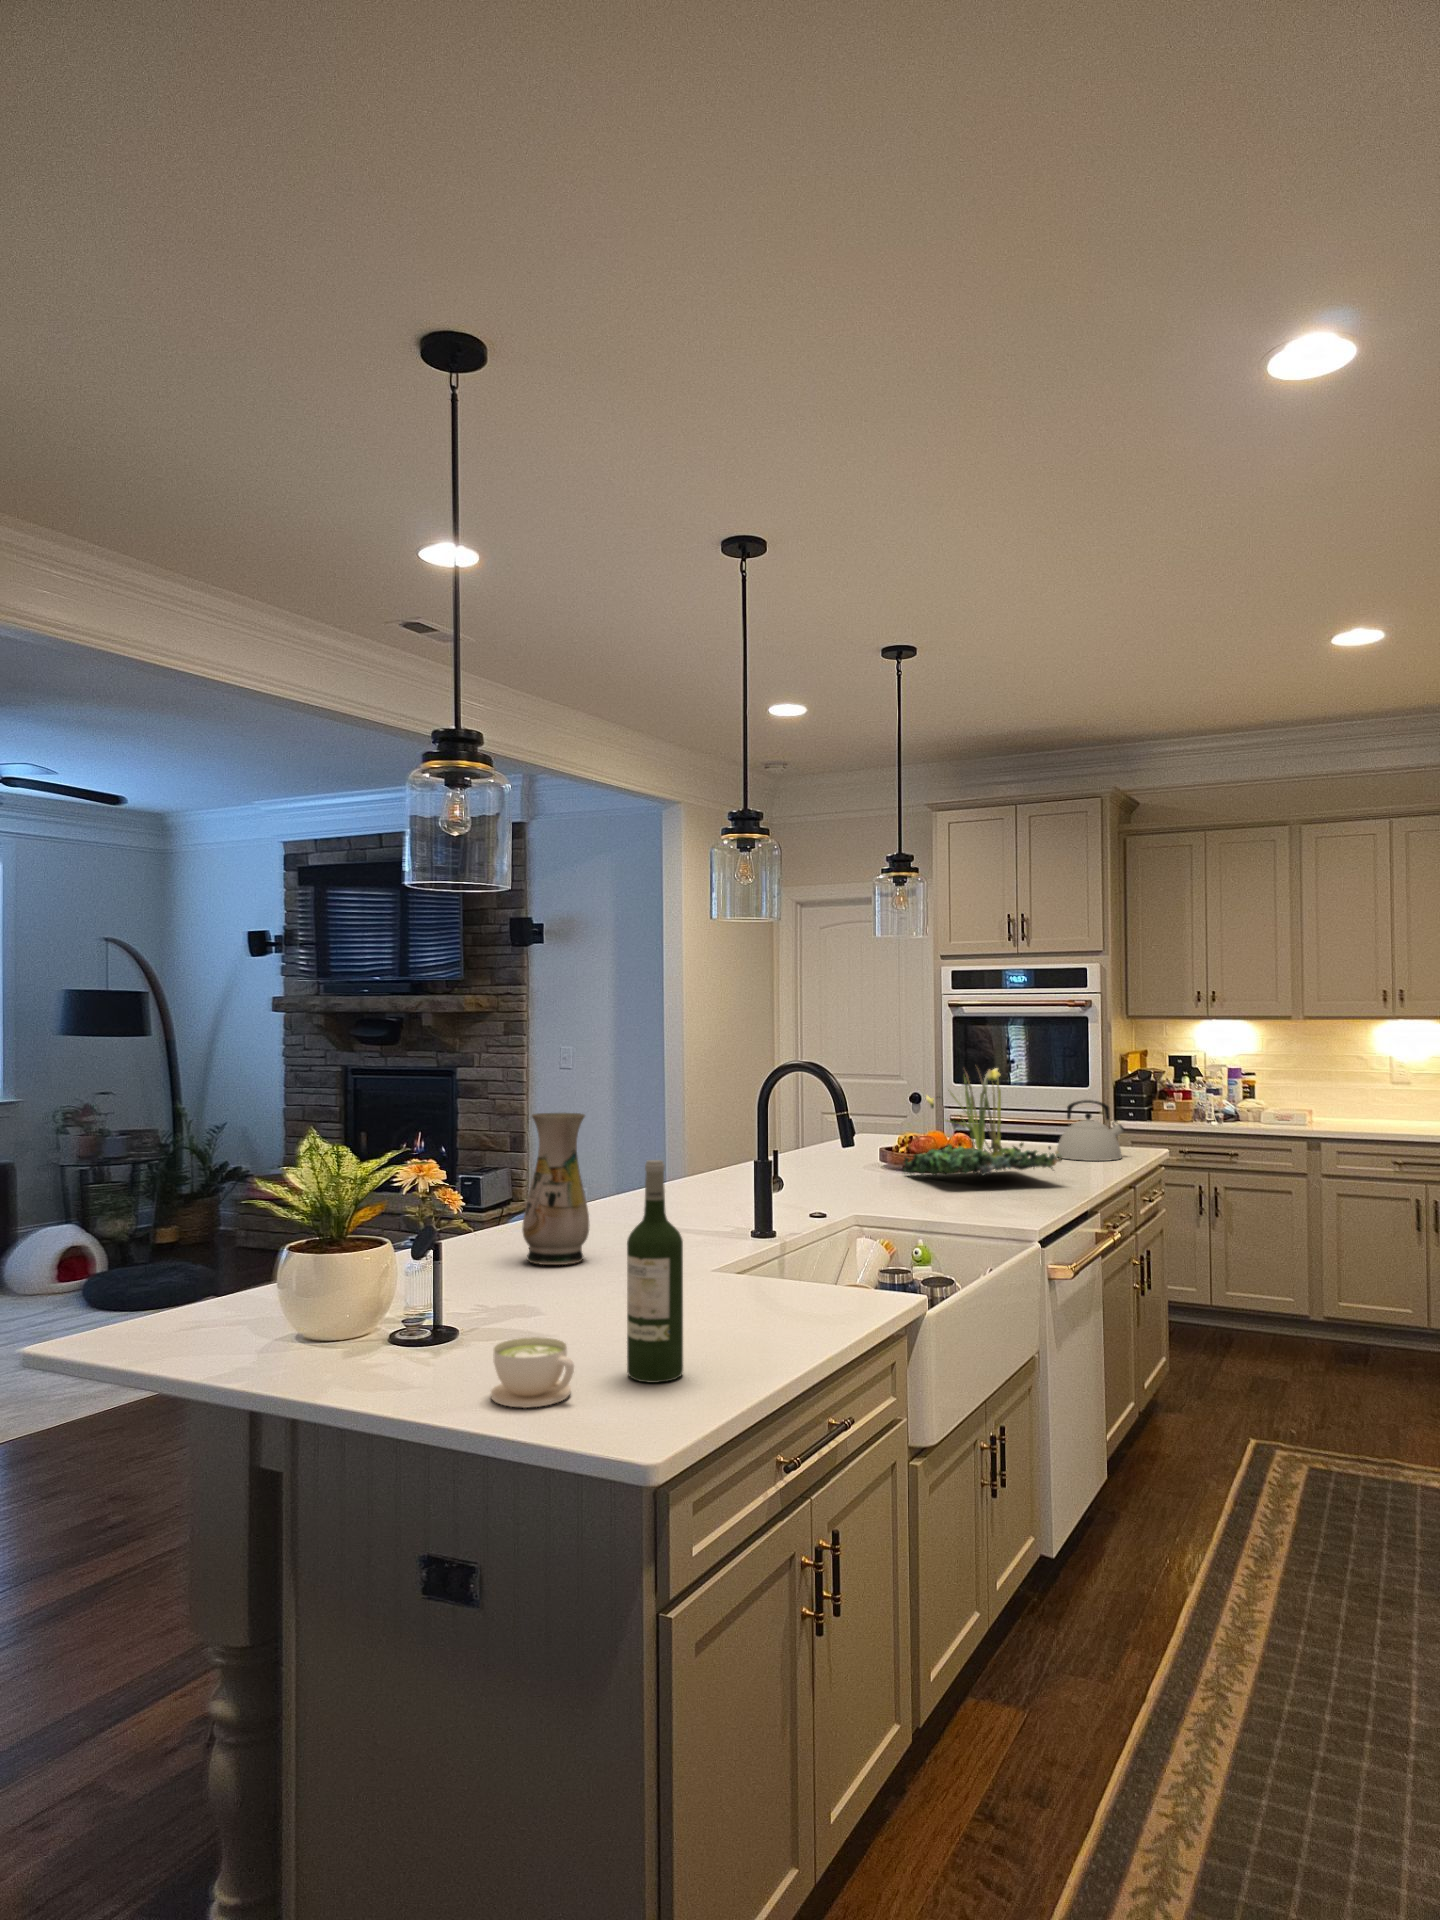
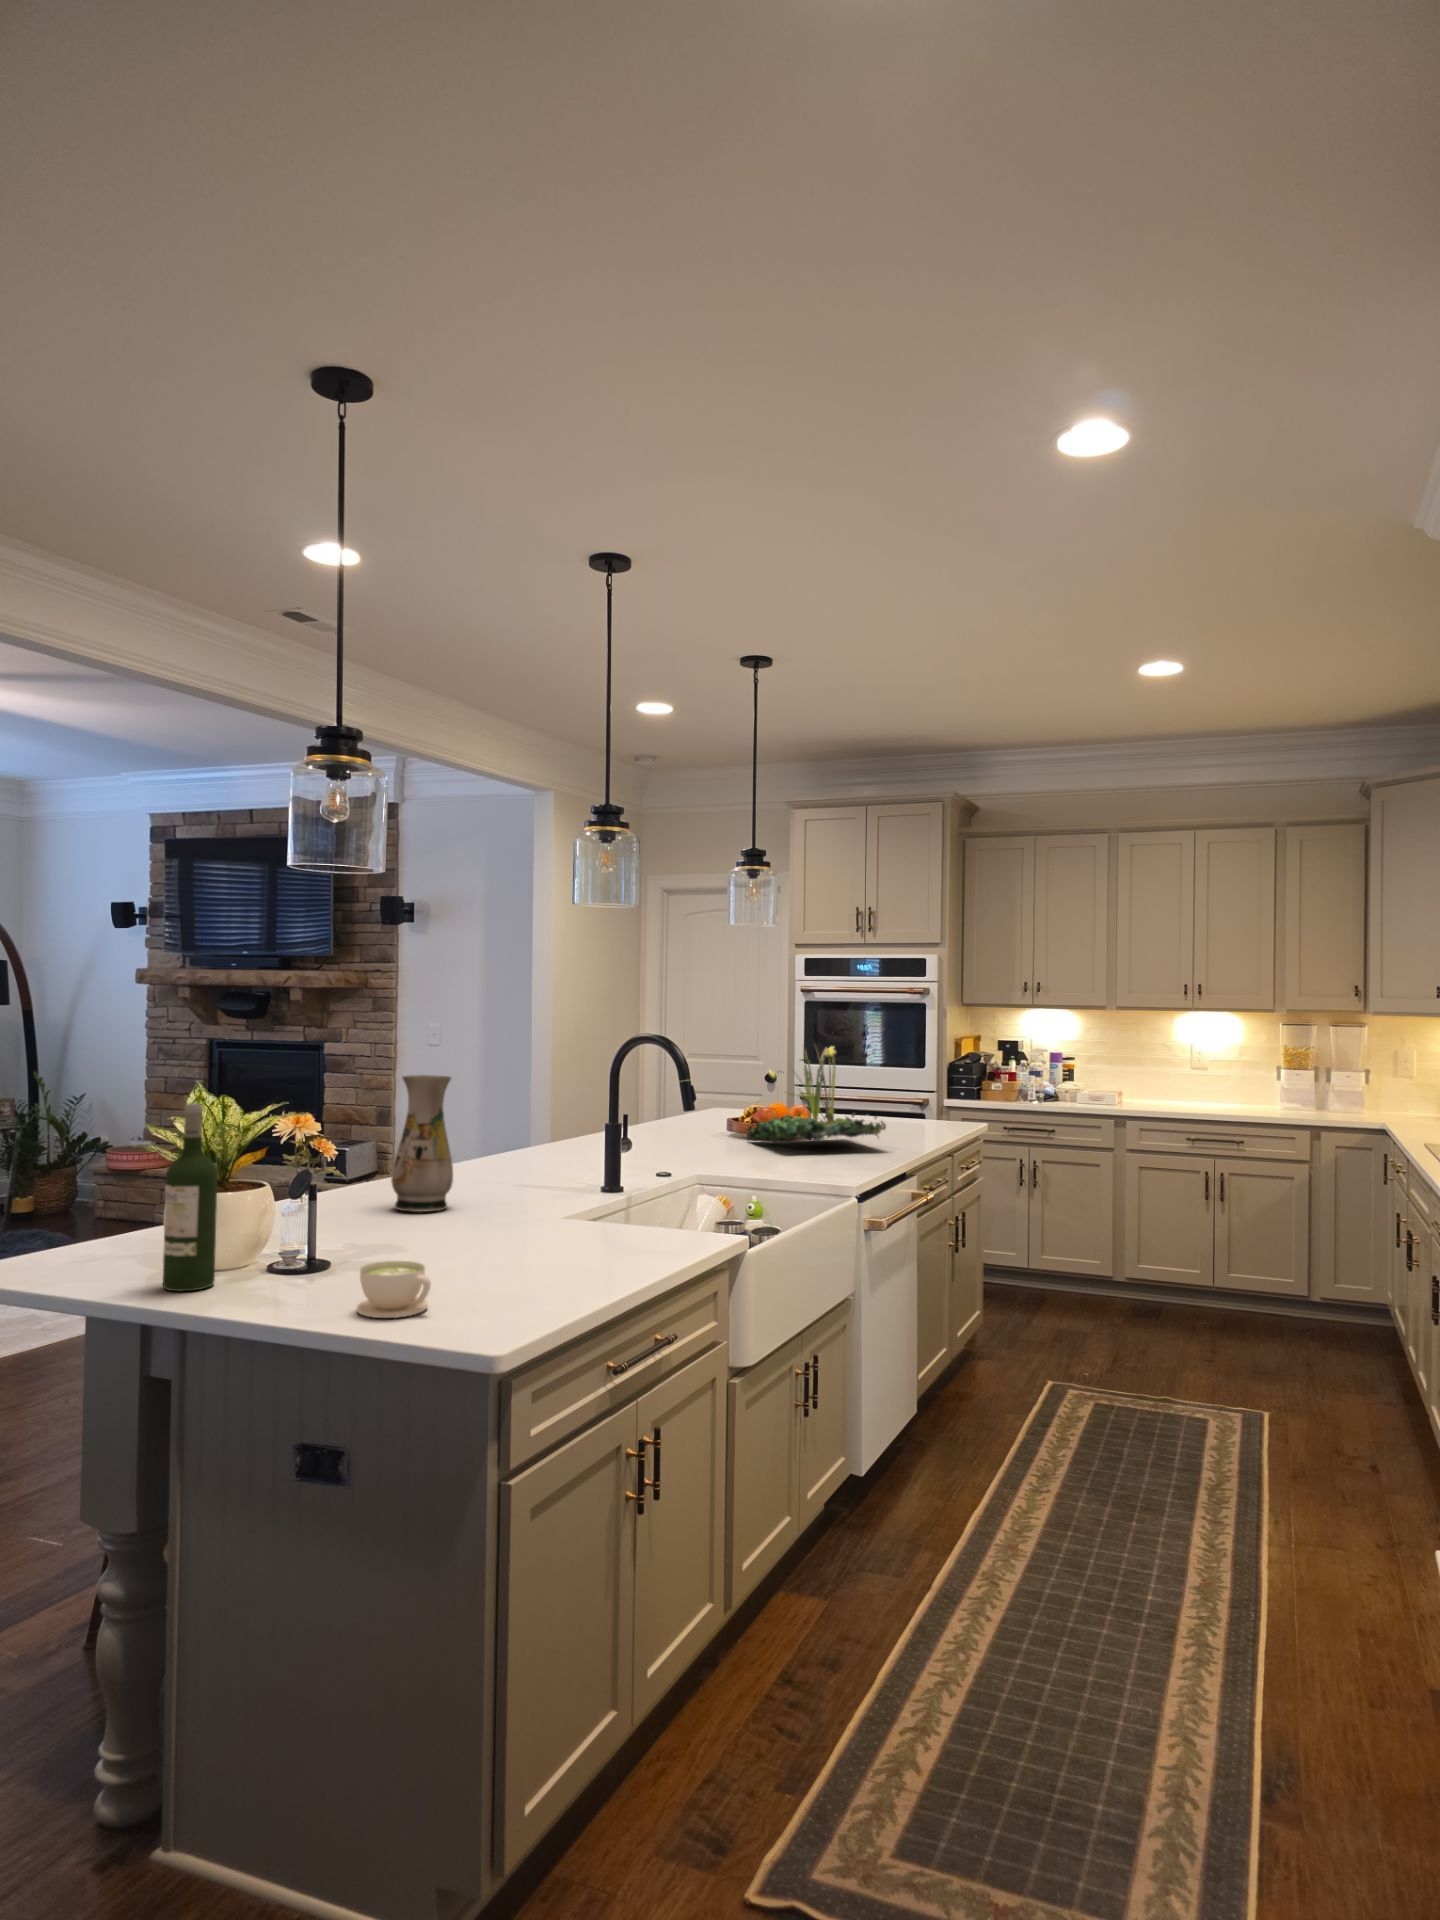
kettle: present [1057,1100,1124,1161] -> none [887,1078,947,1132]
wine bottle: present [627,1160,683,1383] -> present [163,1103,217,1291]

